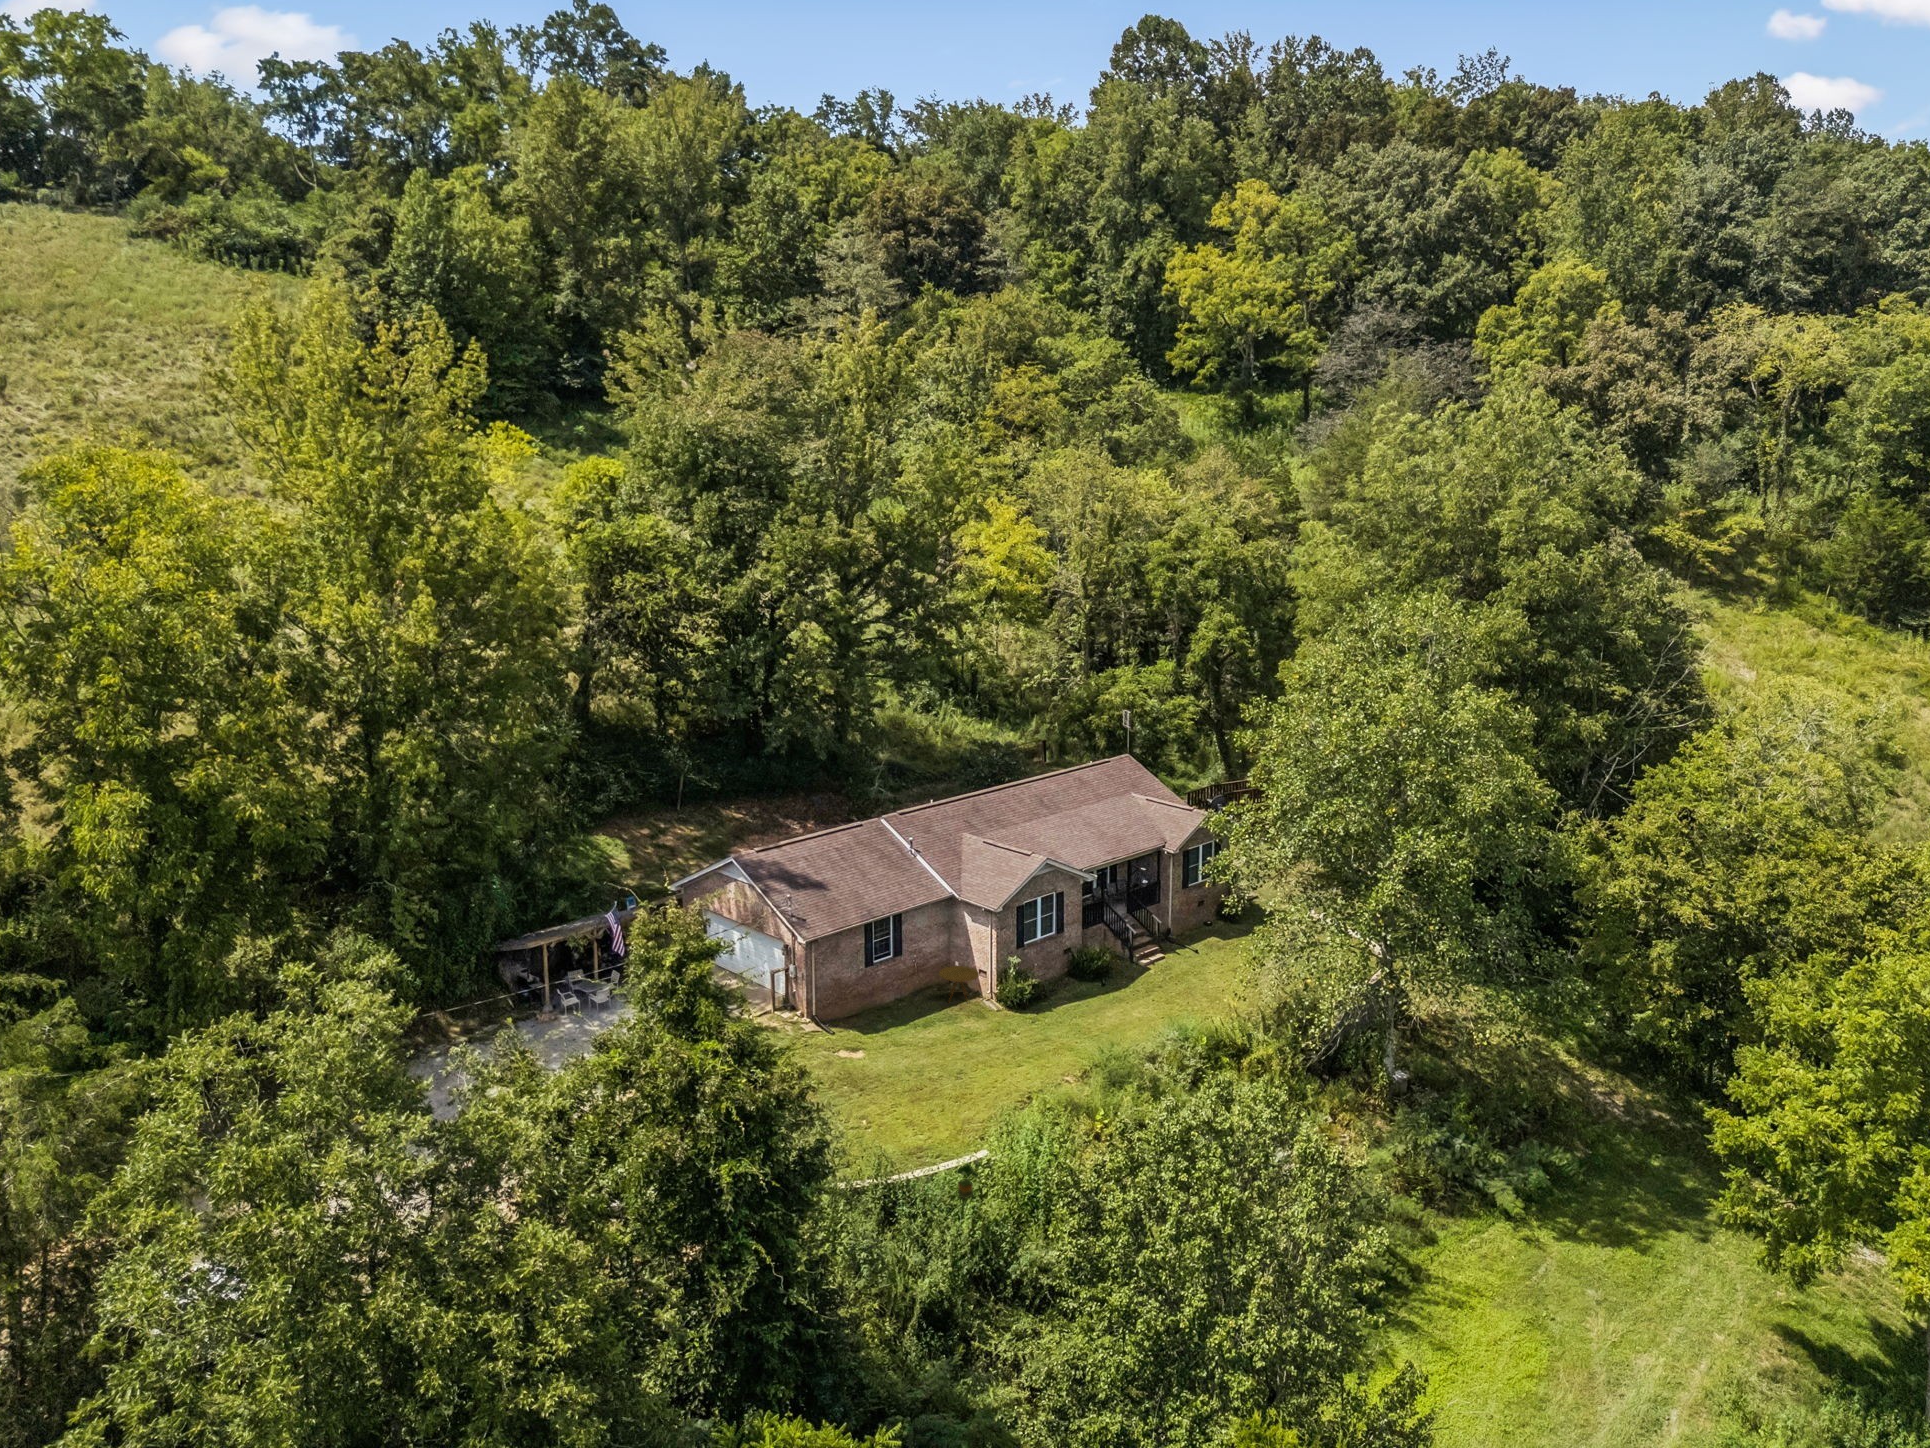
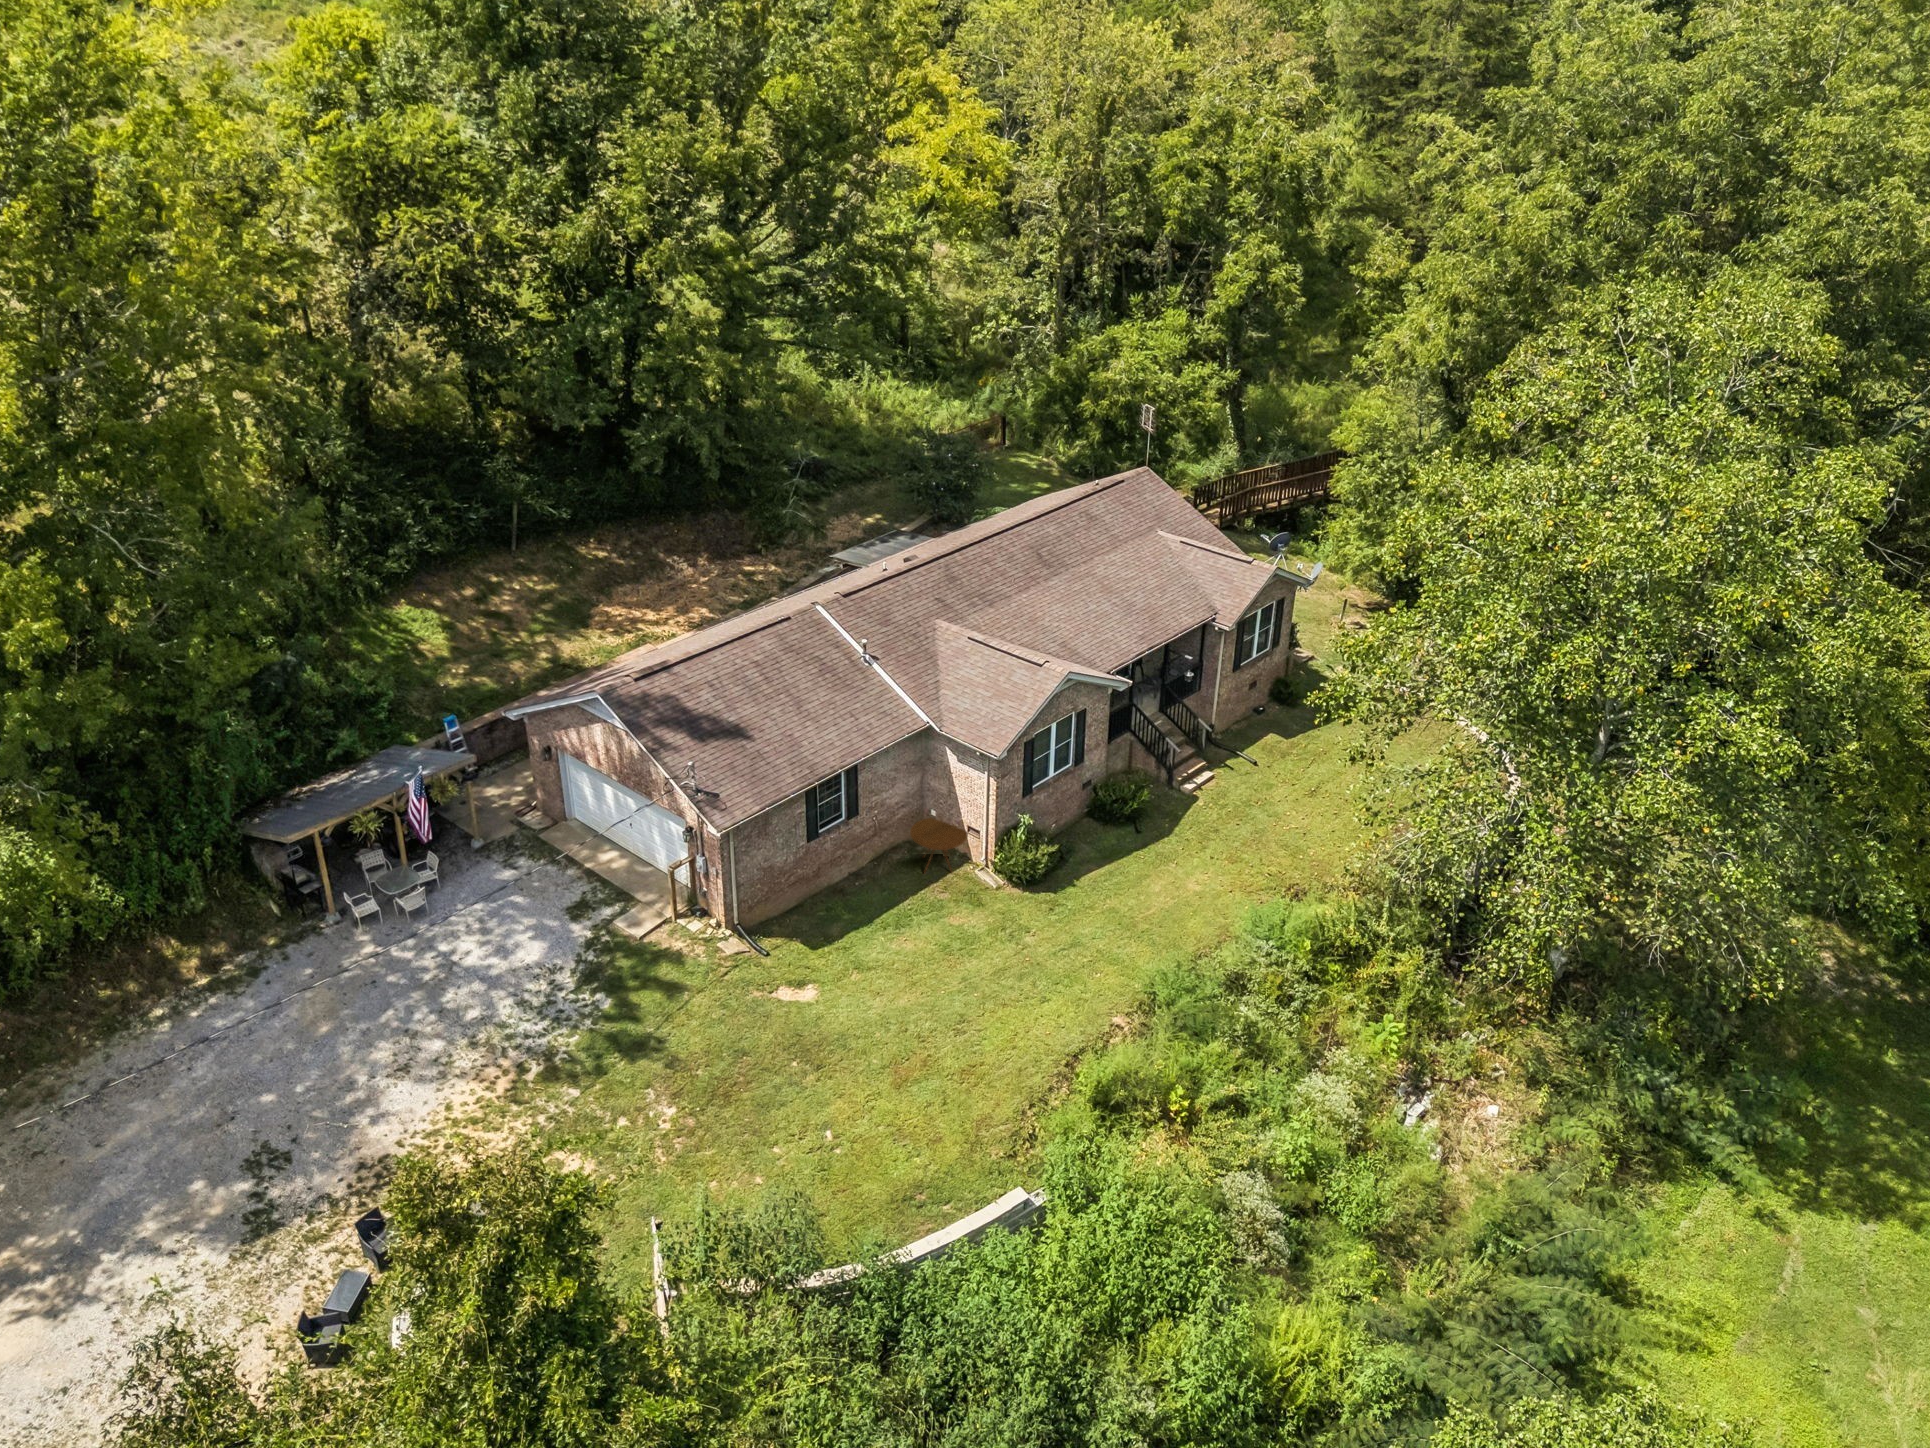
potted tree: present [956,1164,978,1199] -> none [986,1272,1024,1325]

